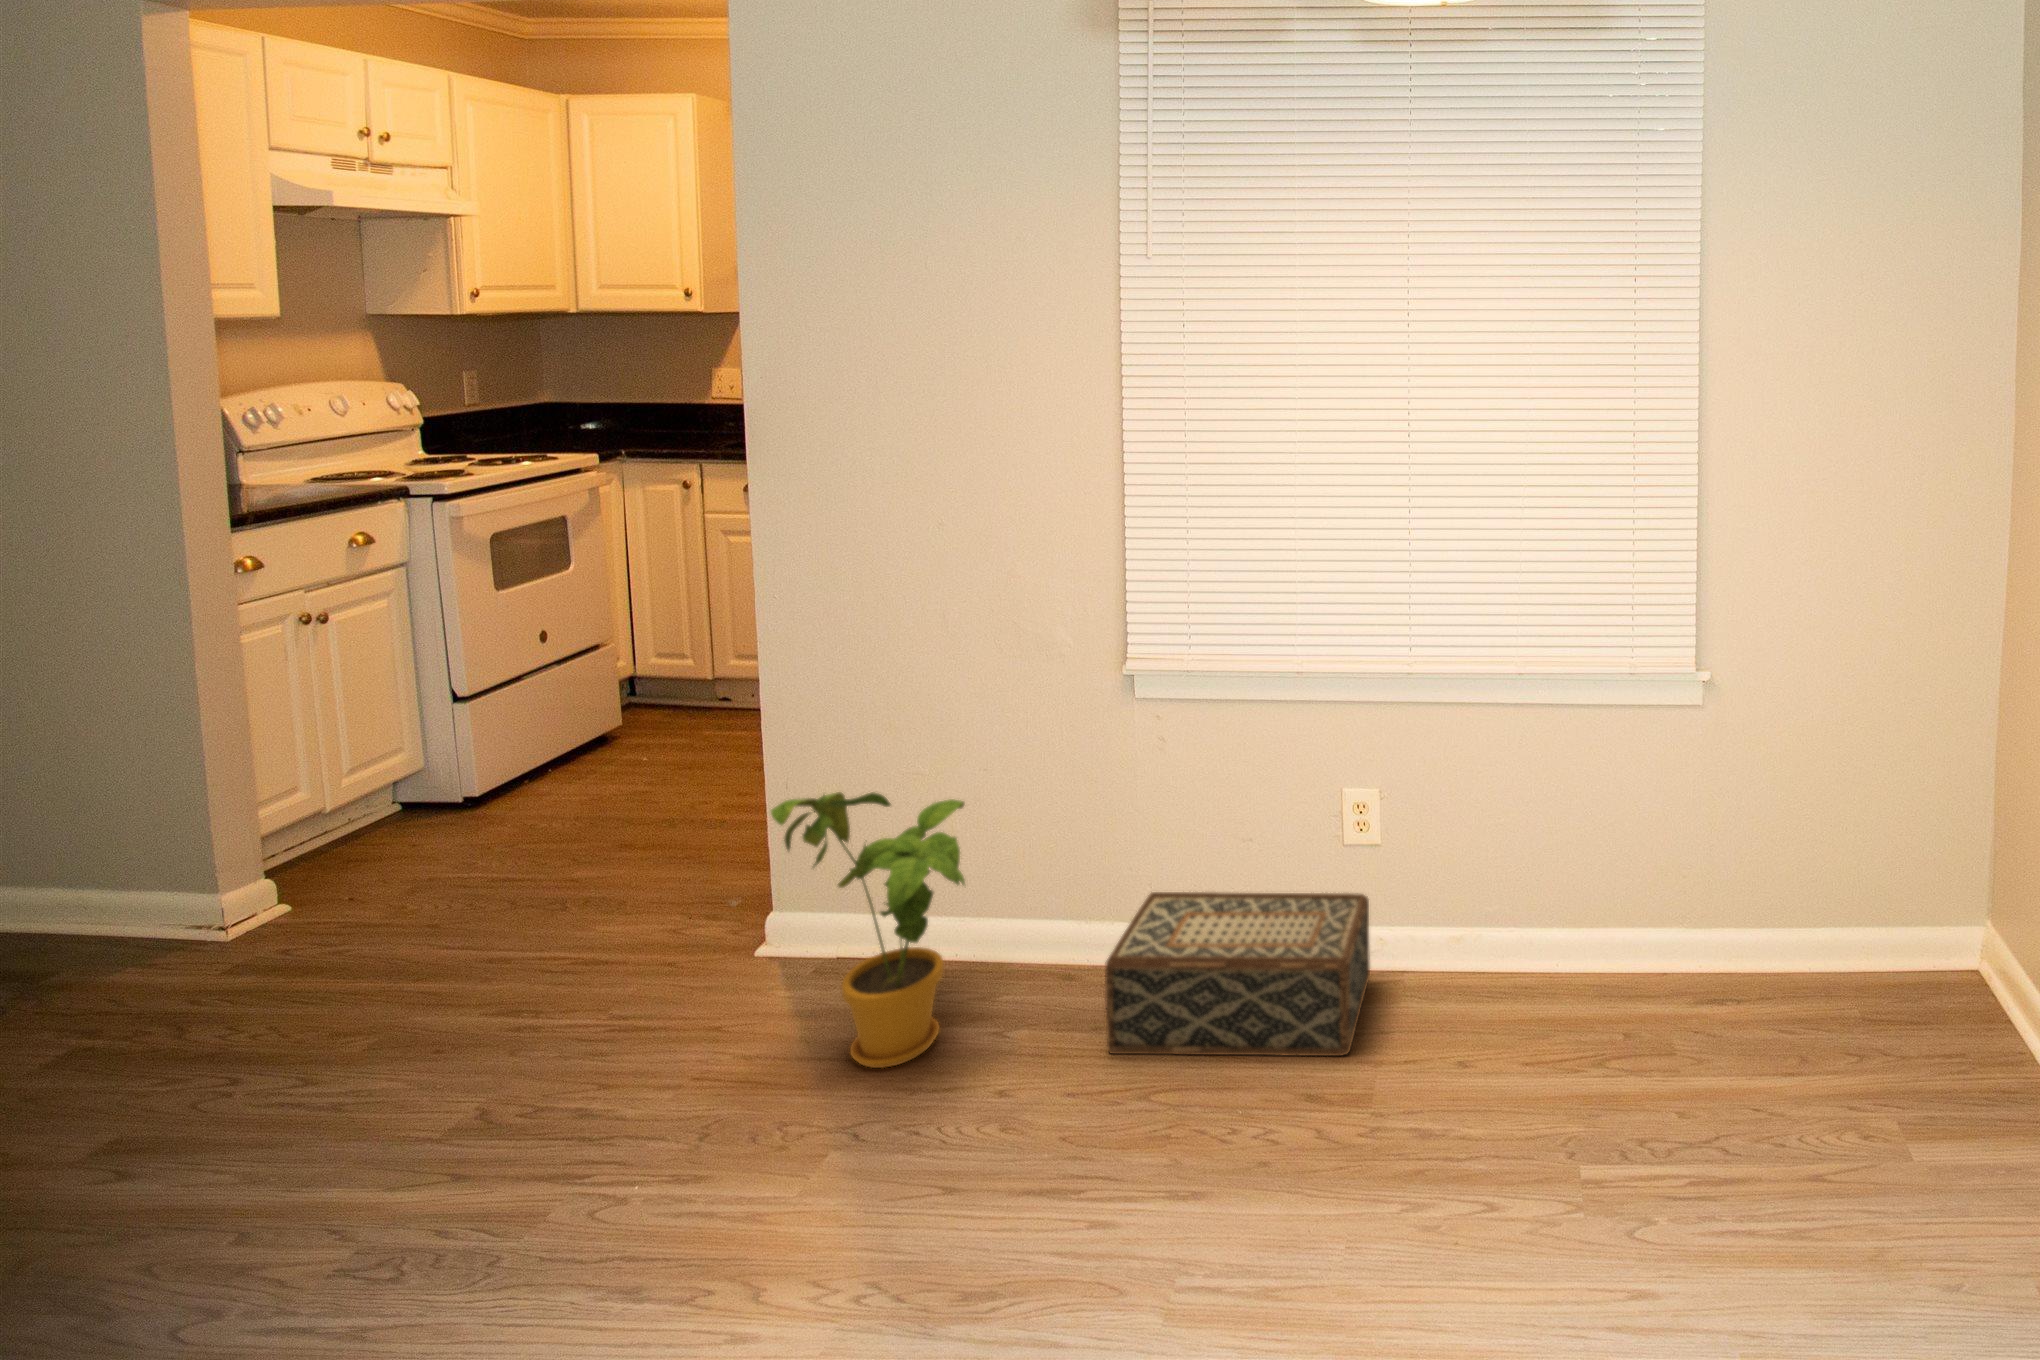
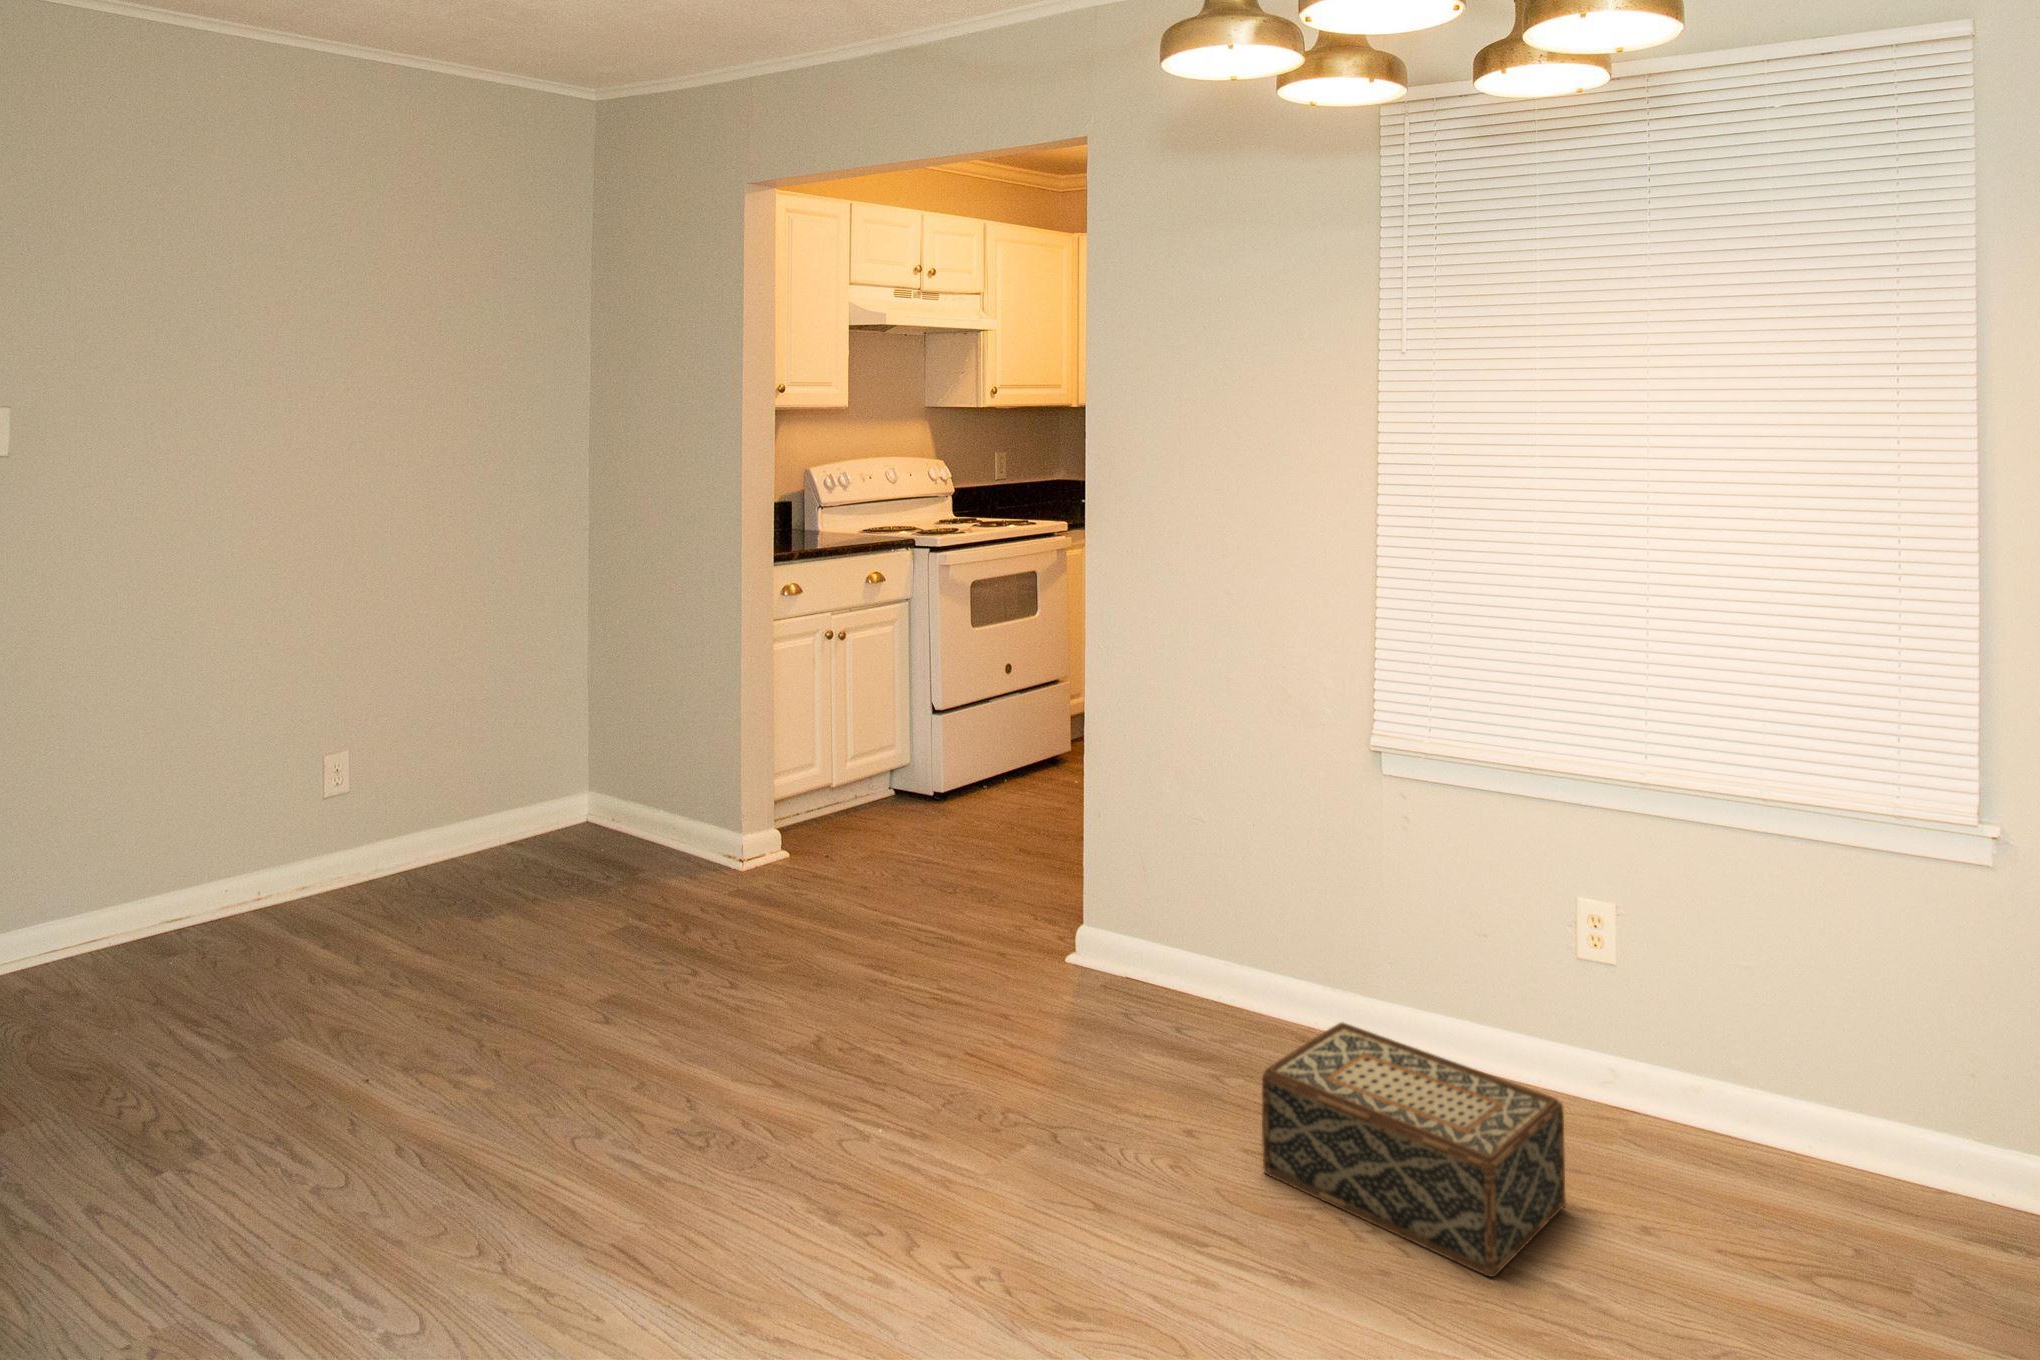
house plant: present [771,792,965,1068] -> none [1006,829,1189,1110]

